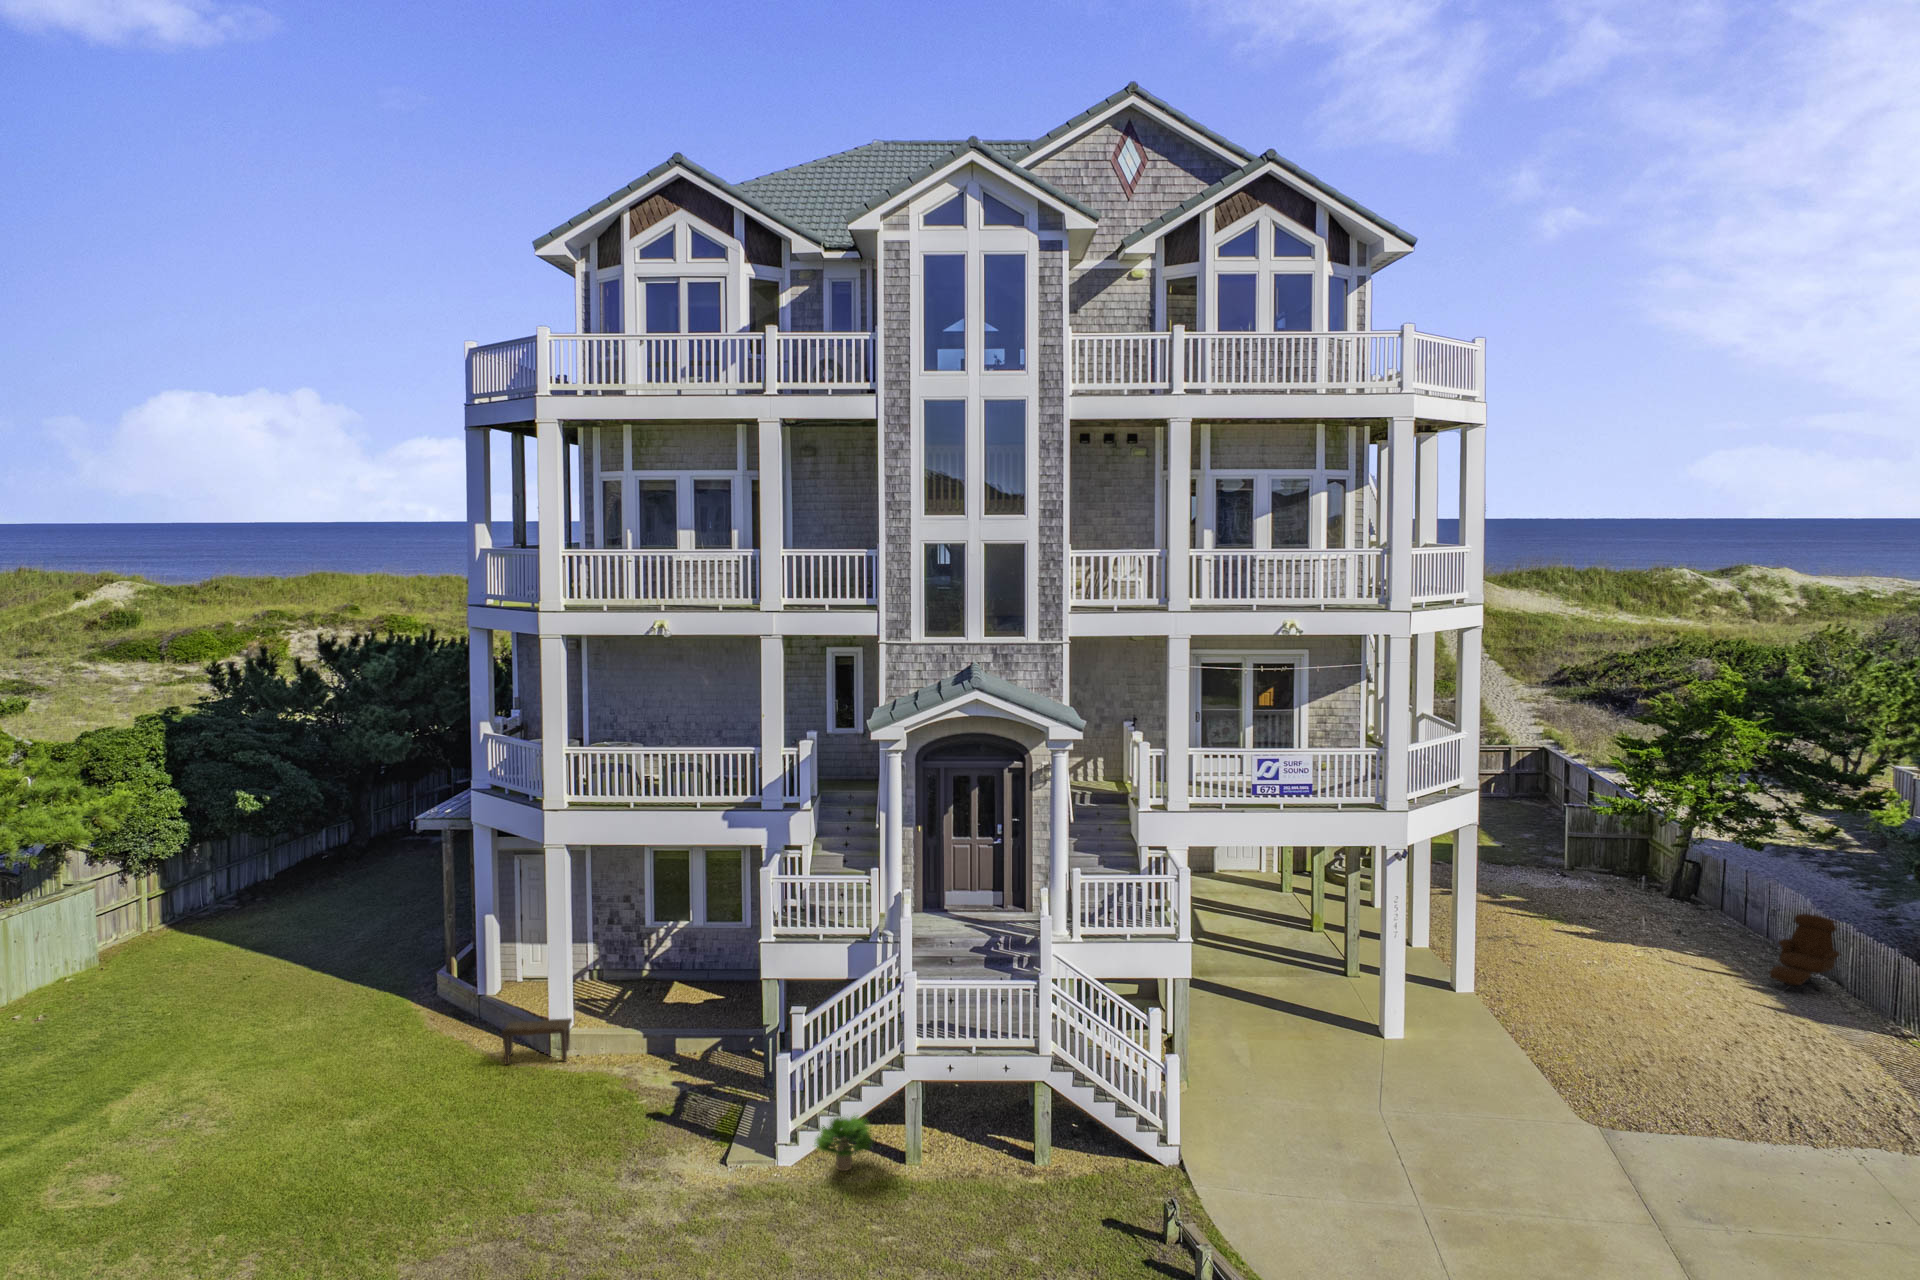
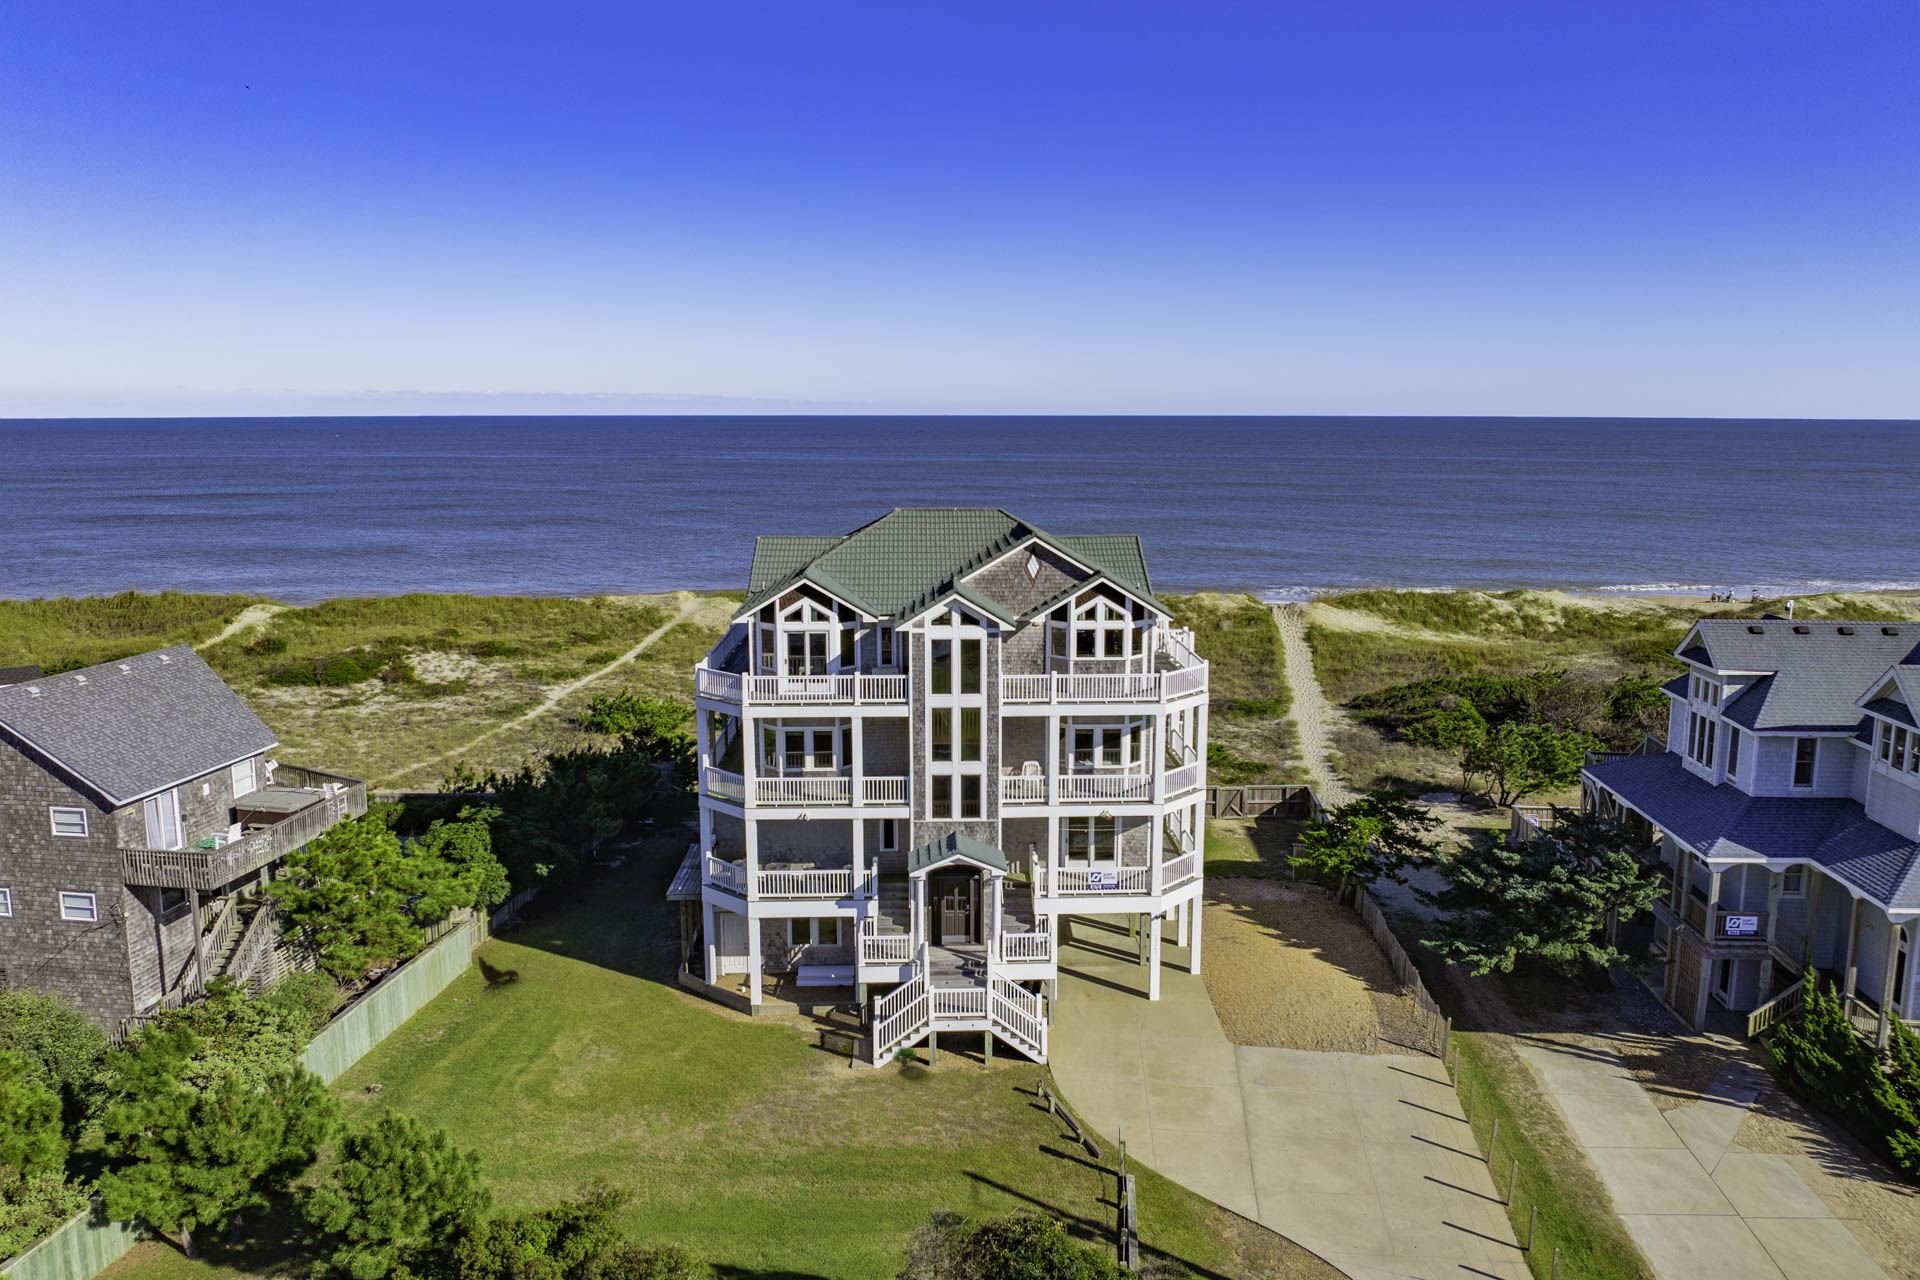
lounge chair: present [1770,914,1840,991] -> present [478,956,519,986]
bench: present [502,1018,572,1065] -> none [738,1000,768,1023]

